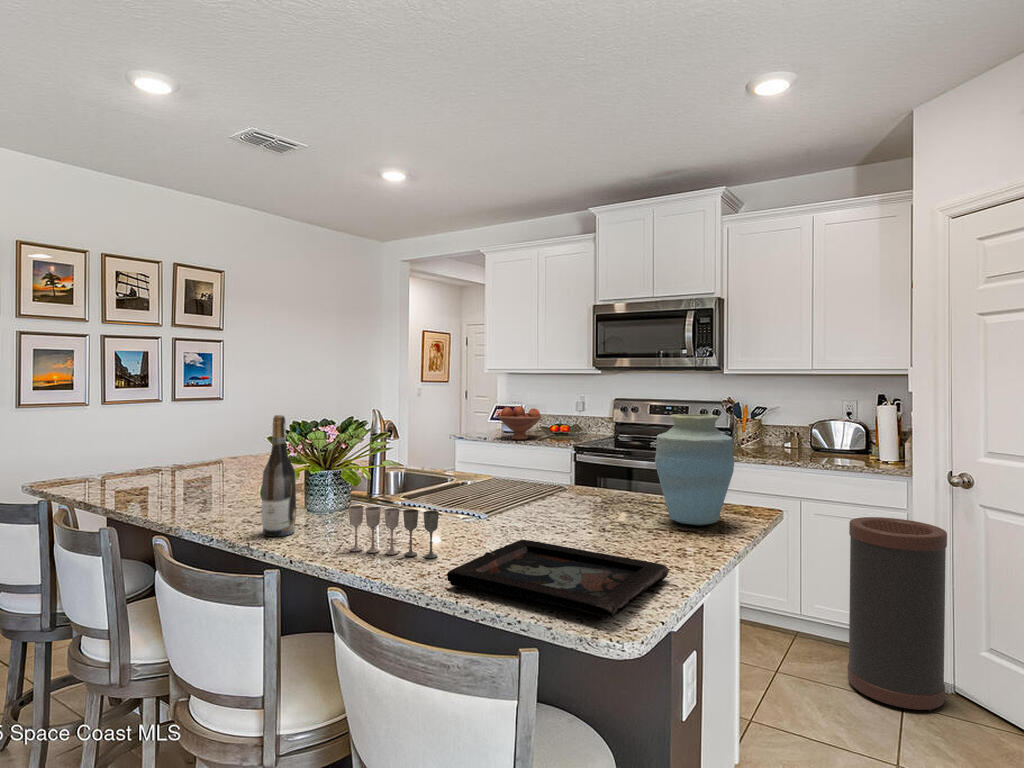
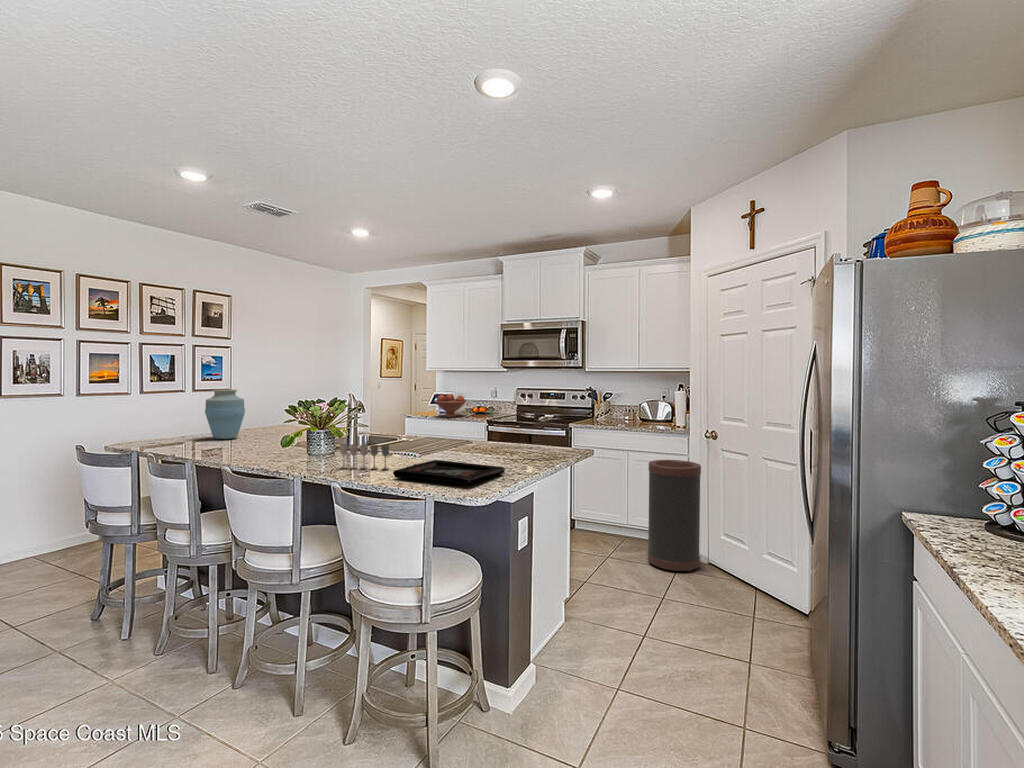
vase: present [655,414,734,526] -> present [205,389,245,439]
wine bottle: present [262,415,296,536] -> none [288,396,307,464]

